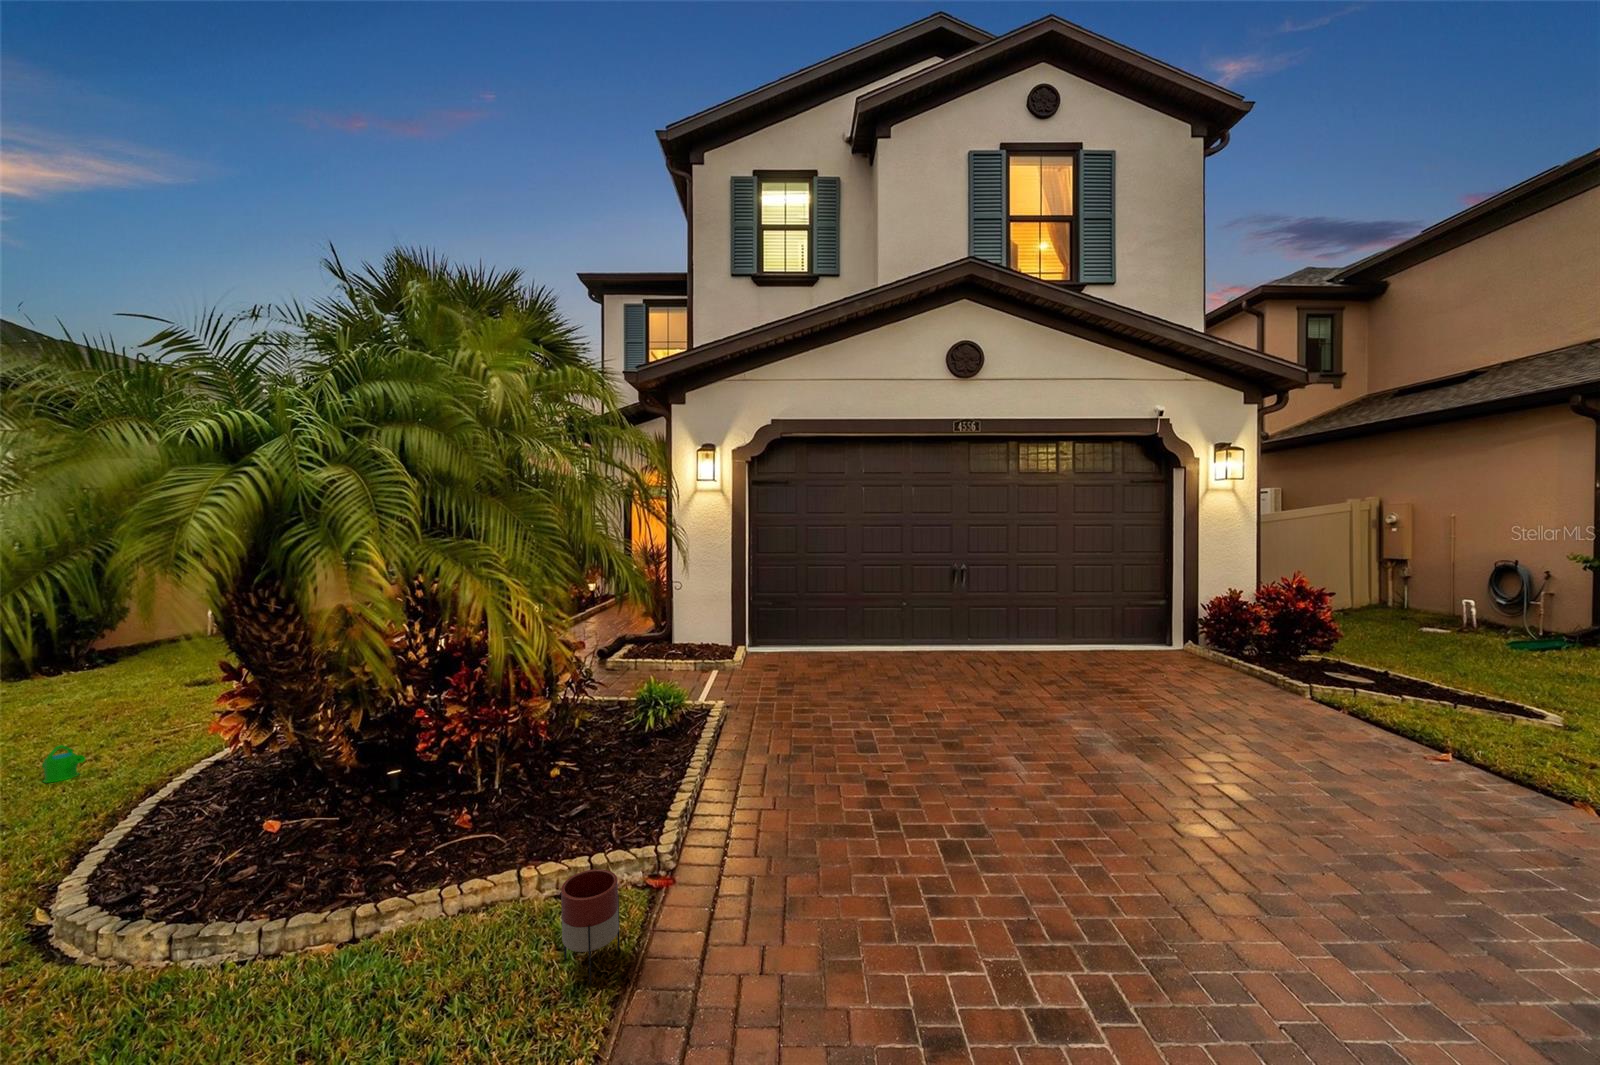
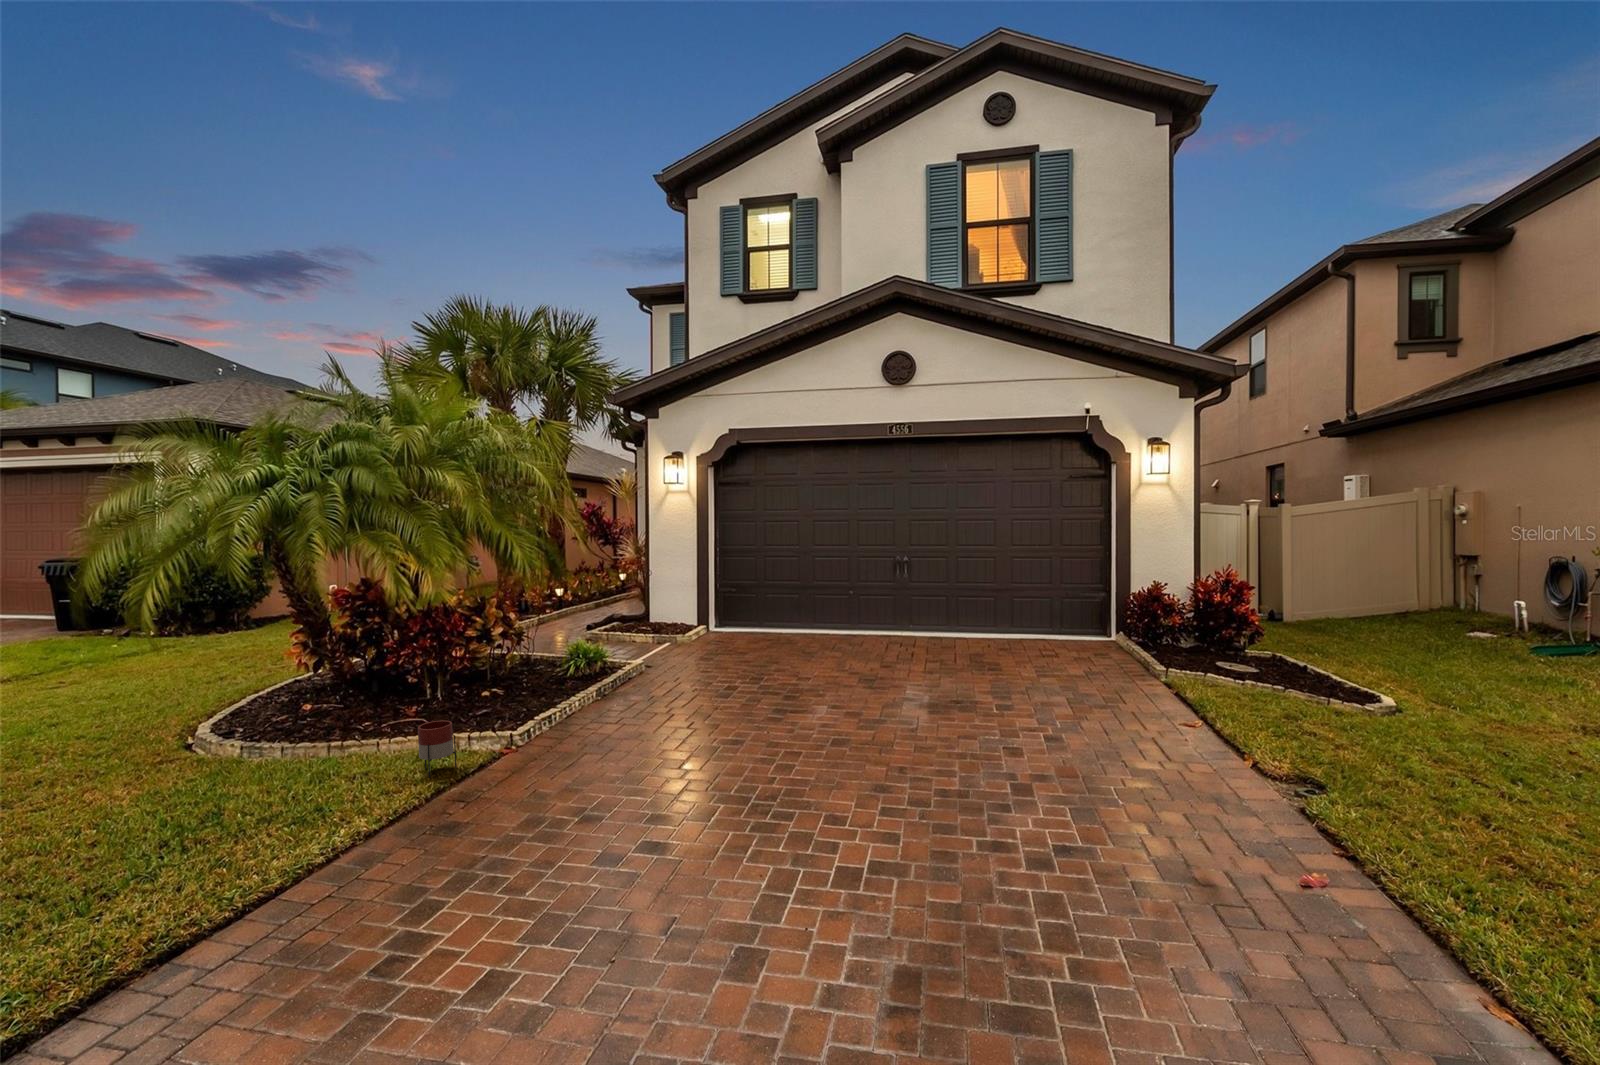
watering can: present [42,745,85,783] -> none [202,666,225,690]

